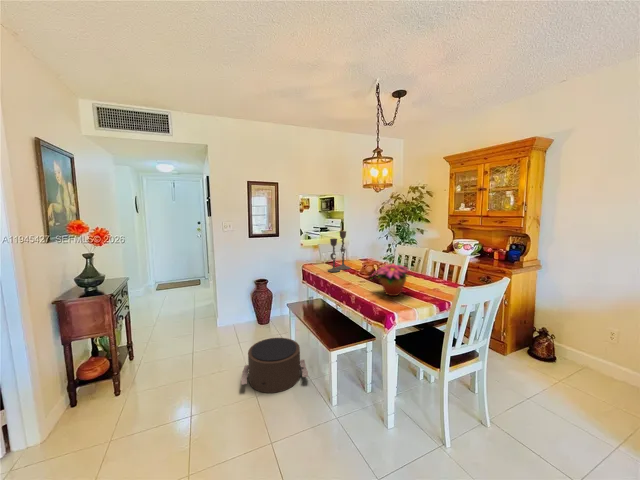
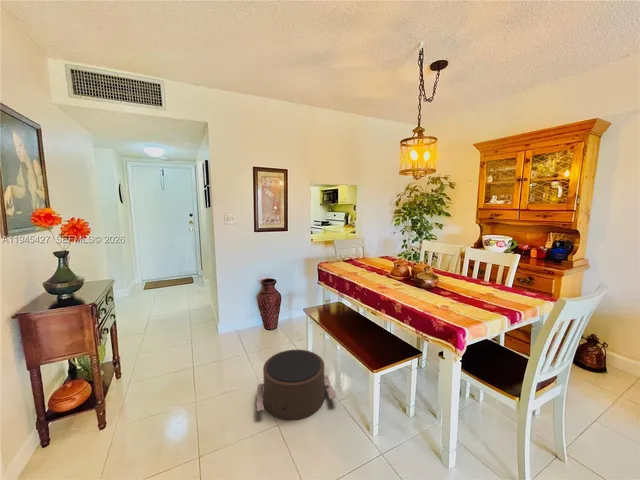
candlestick: present [328,231,350,272] -> none [352,225,377,273]
flower arrangement: present [375,264,408,296] -> none [416,264,477,305]

